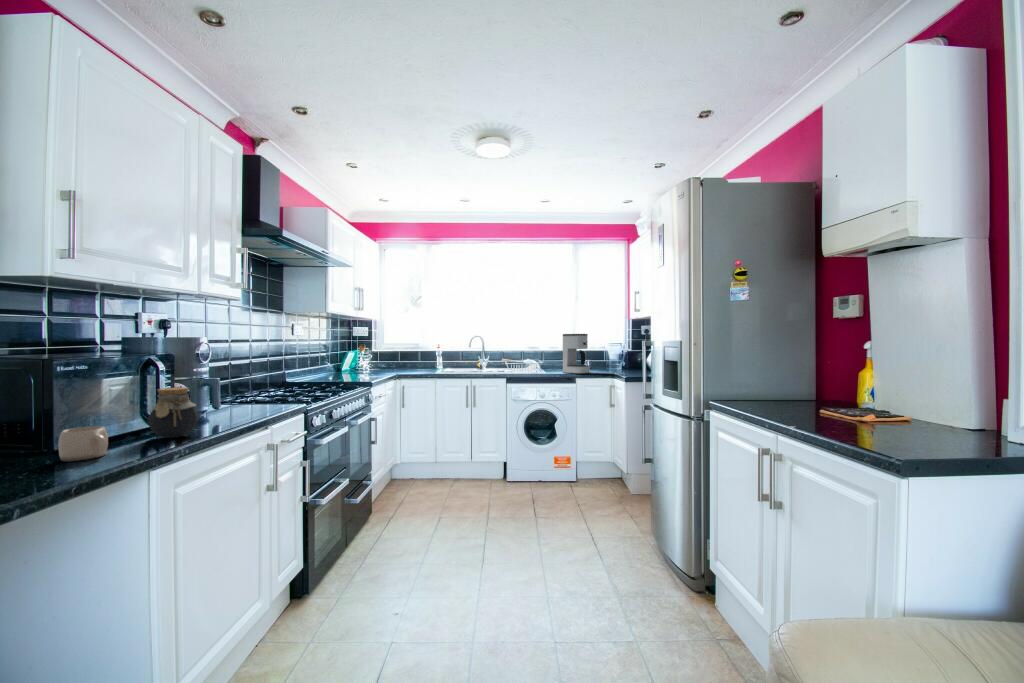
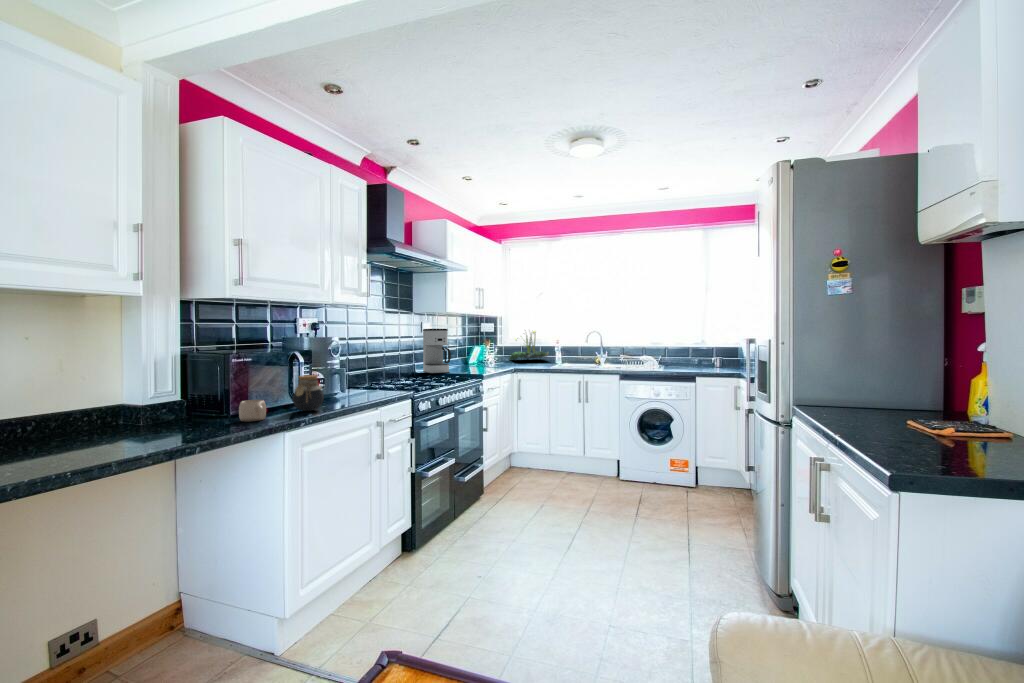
plant: none [384,333,429,366] -> present [509,331,549,360]
coffee maker: present [563,334,589,374] -> present [423,329,451,374]

